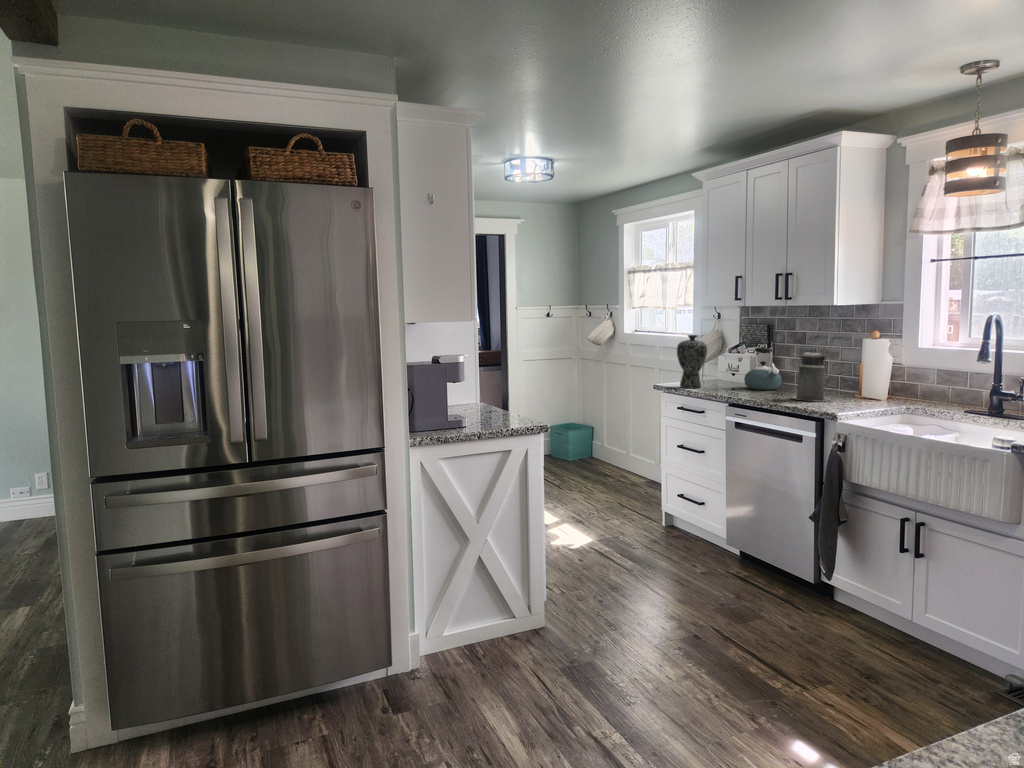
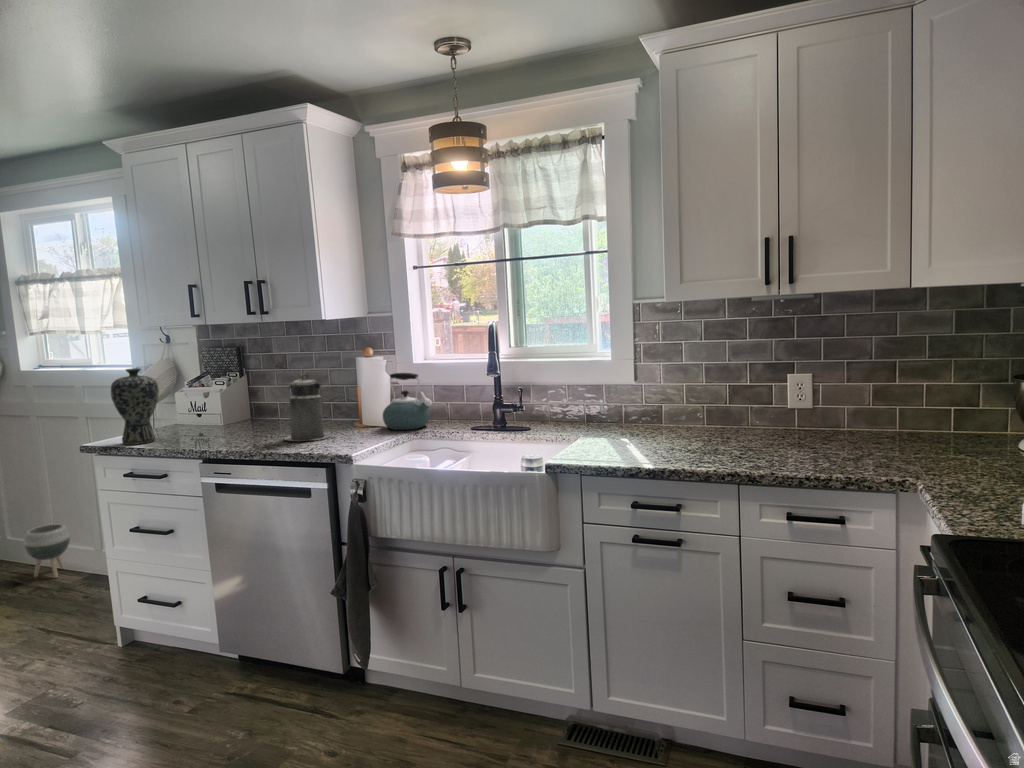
kettle: present [744,348,781,390] -> present [383,373,432,430]
planter: none [613,442,640,479] -> present [24,524,70,578]

